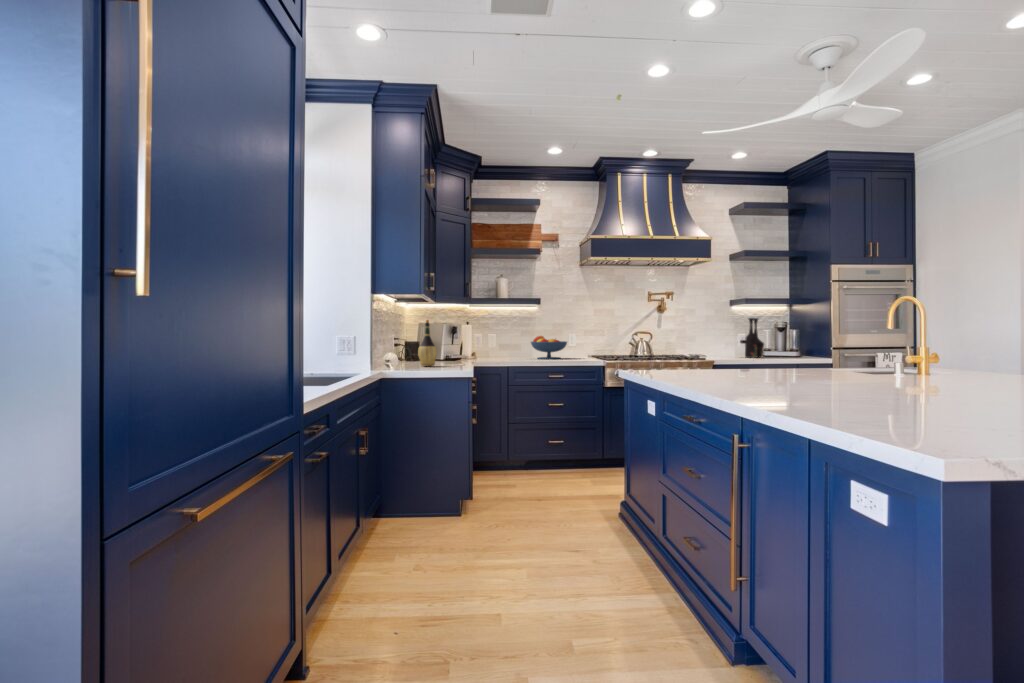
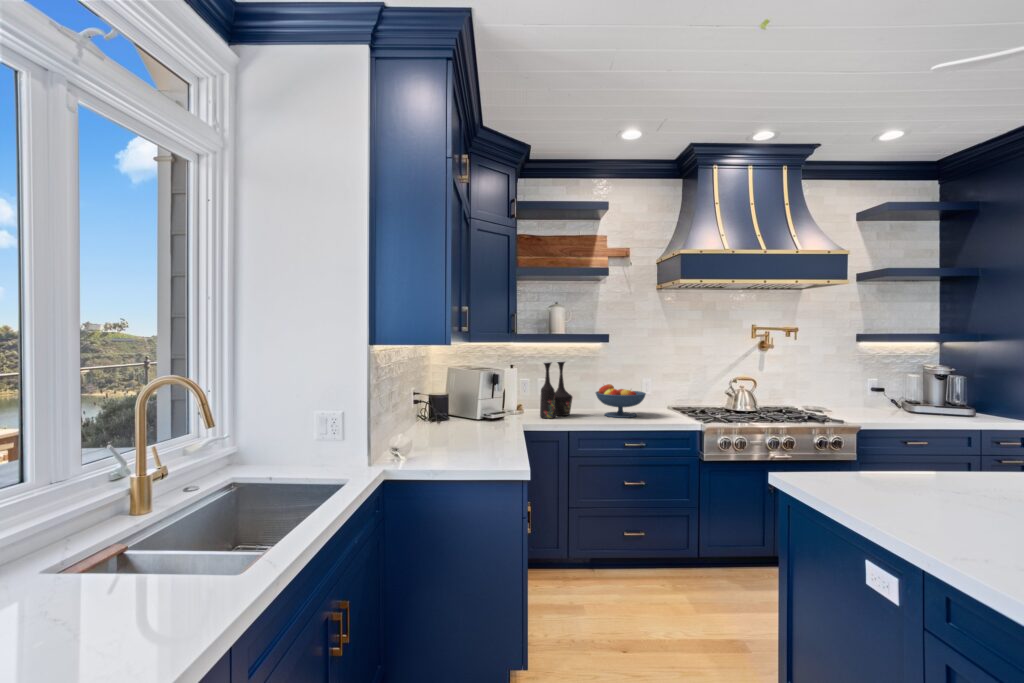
vase: present [745,318,764,358] -> present [540,361,572,419]
wine bottle: present [418,320,437,366] -> none [442,382,471,455]

